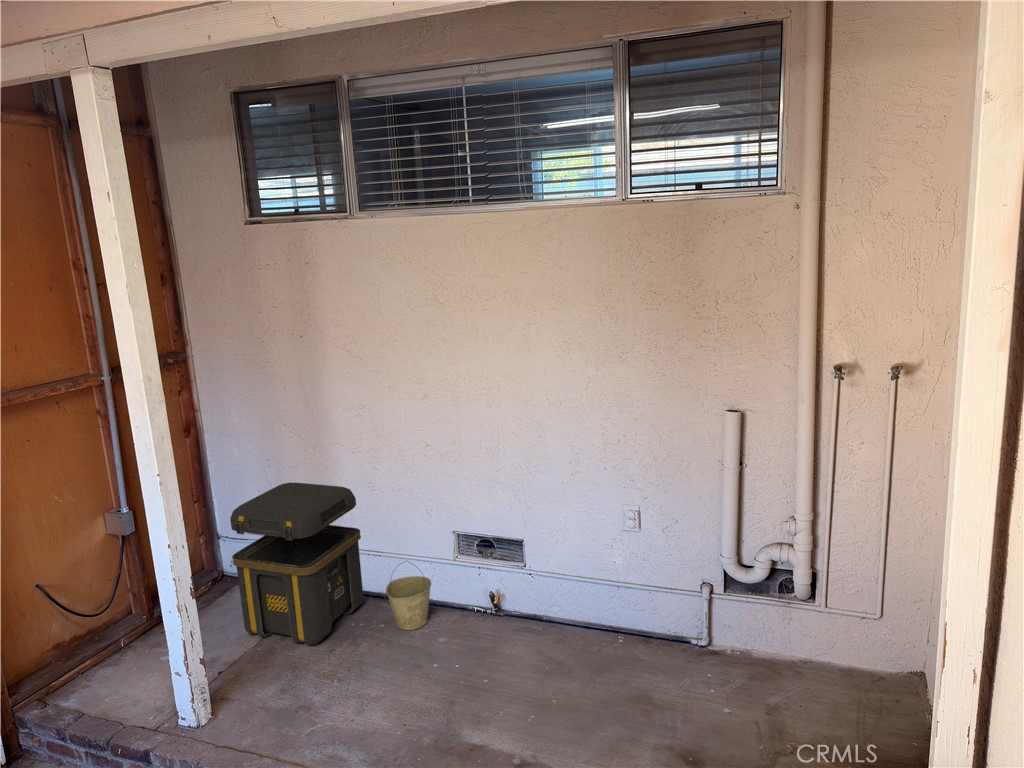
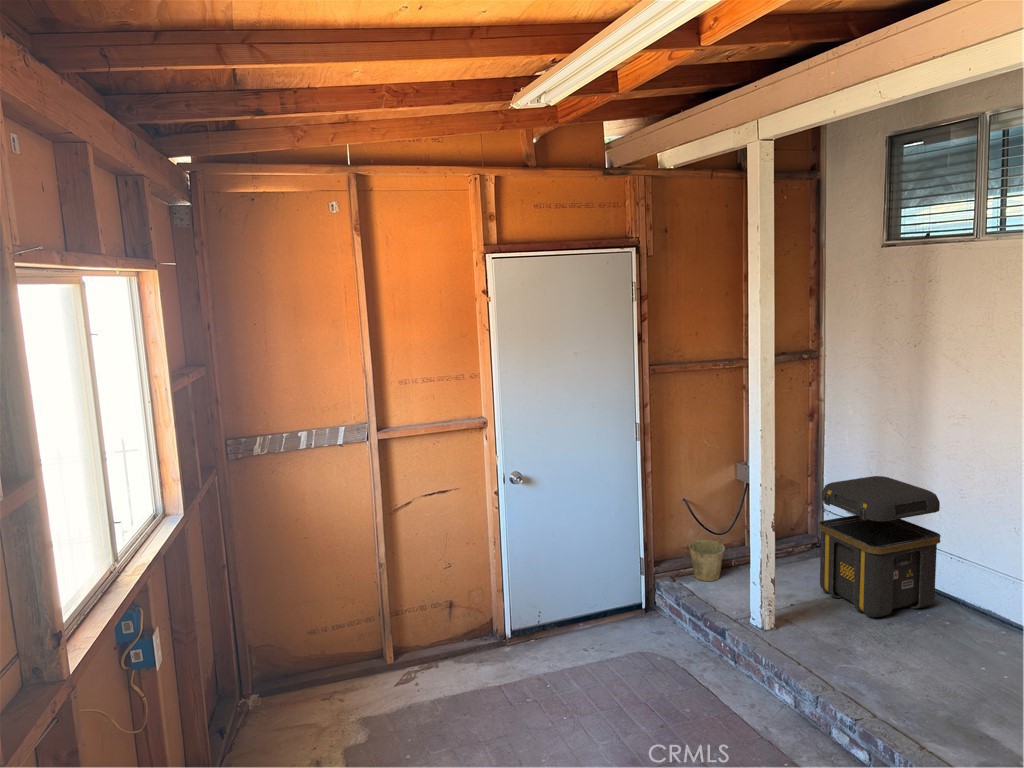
bucket: present [386,563,431,630] -> present [689,540,725,581]

